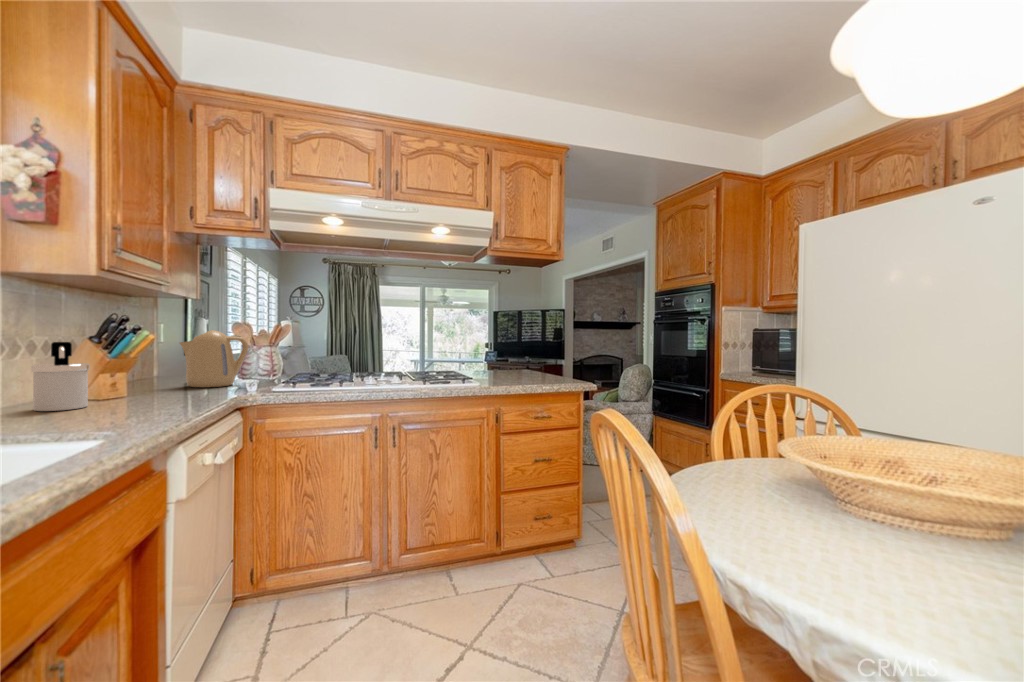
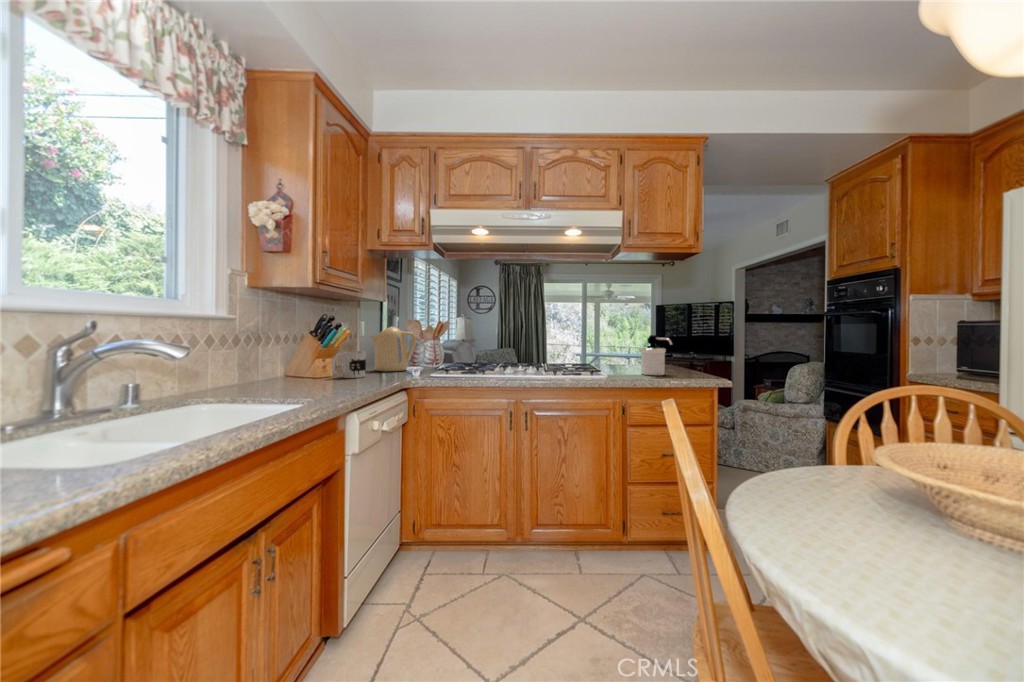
soap dispenser: present [31,342,90,411] -> present [641,335,672,375]
mug: none [124,362,178,399] -> present [332,351,366,378]

